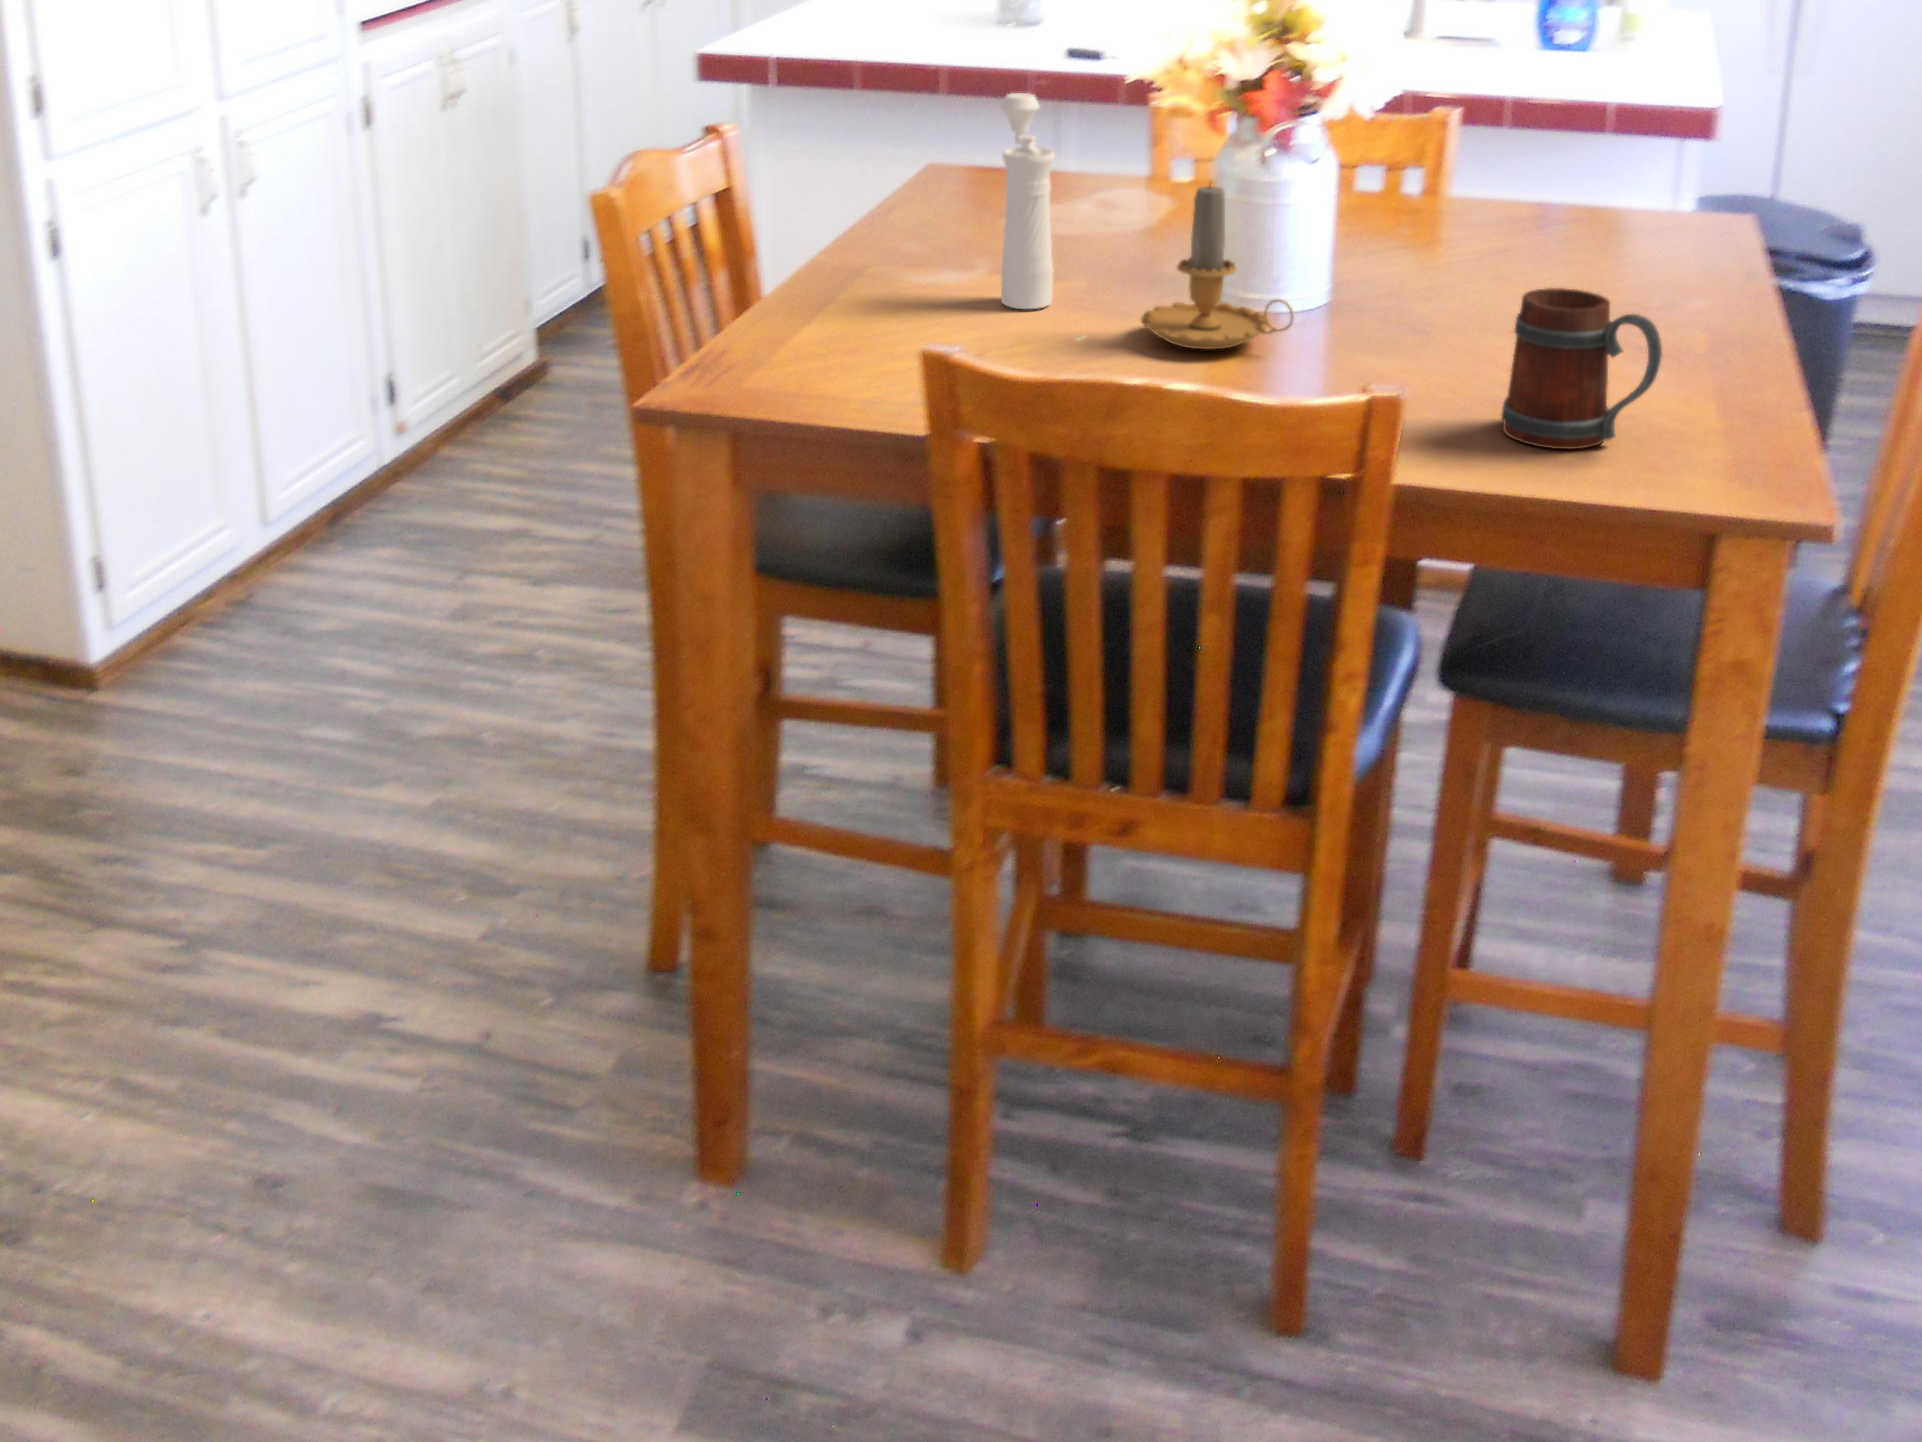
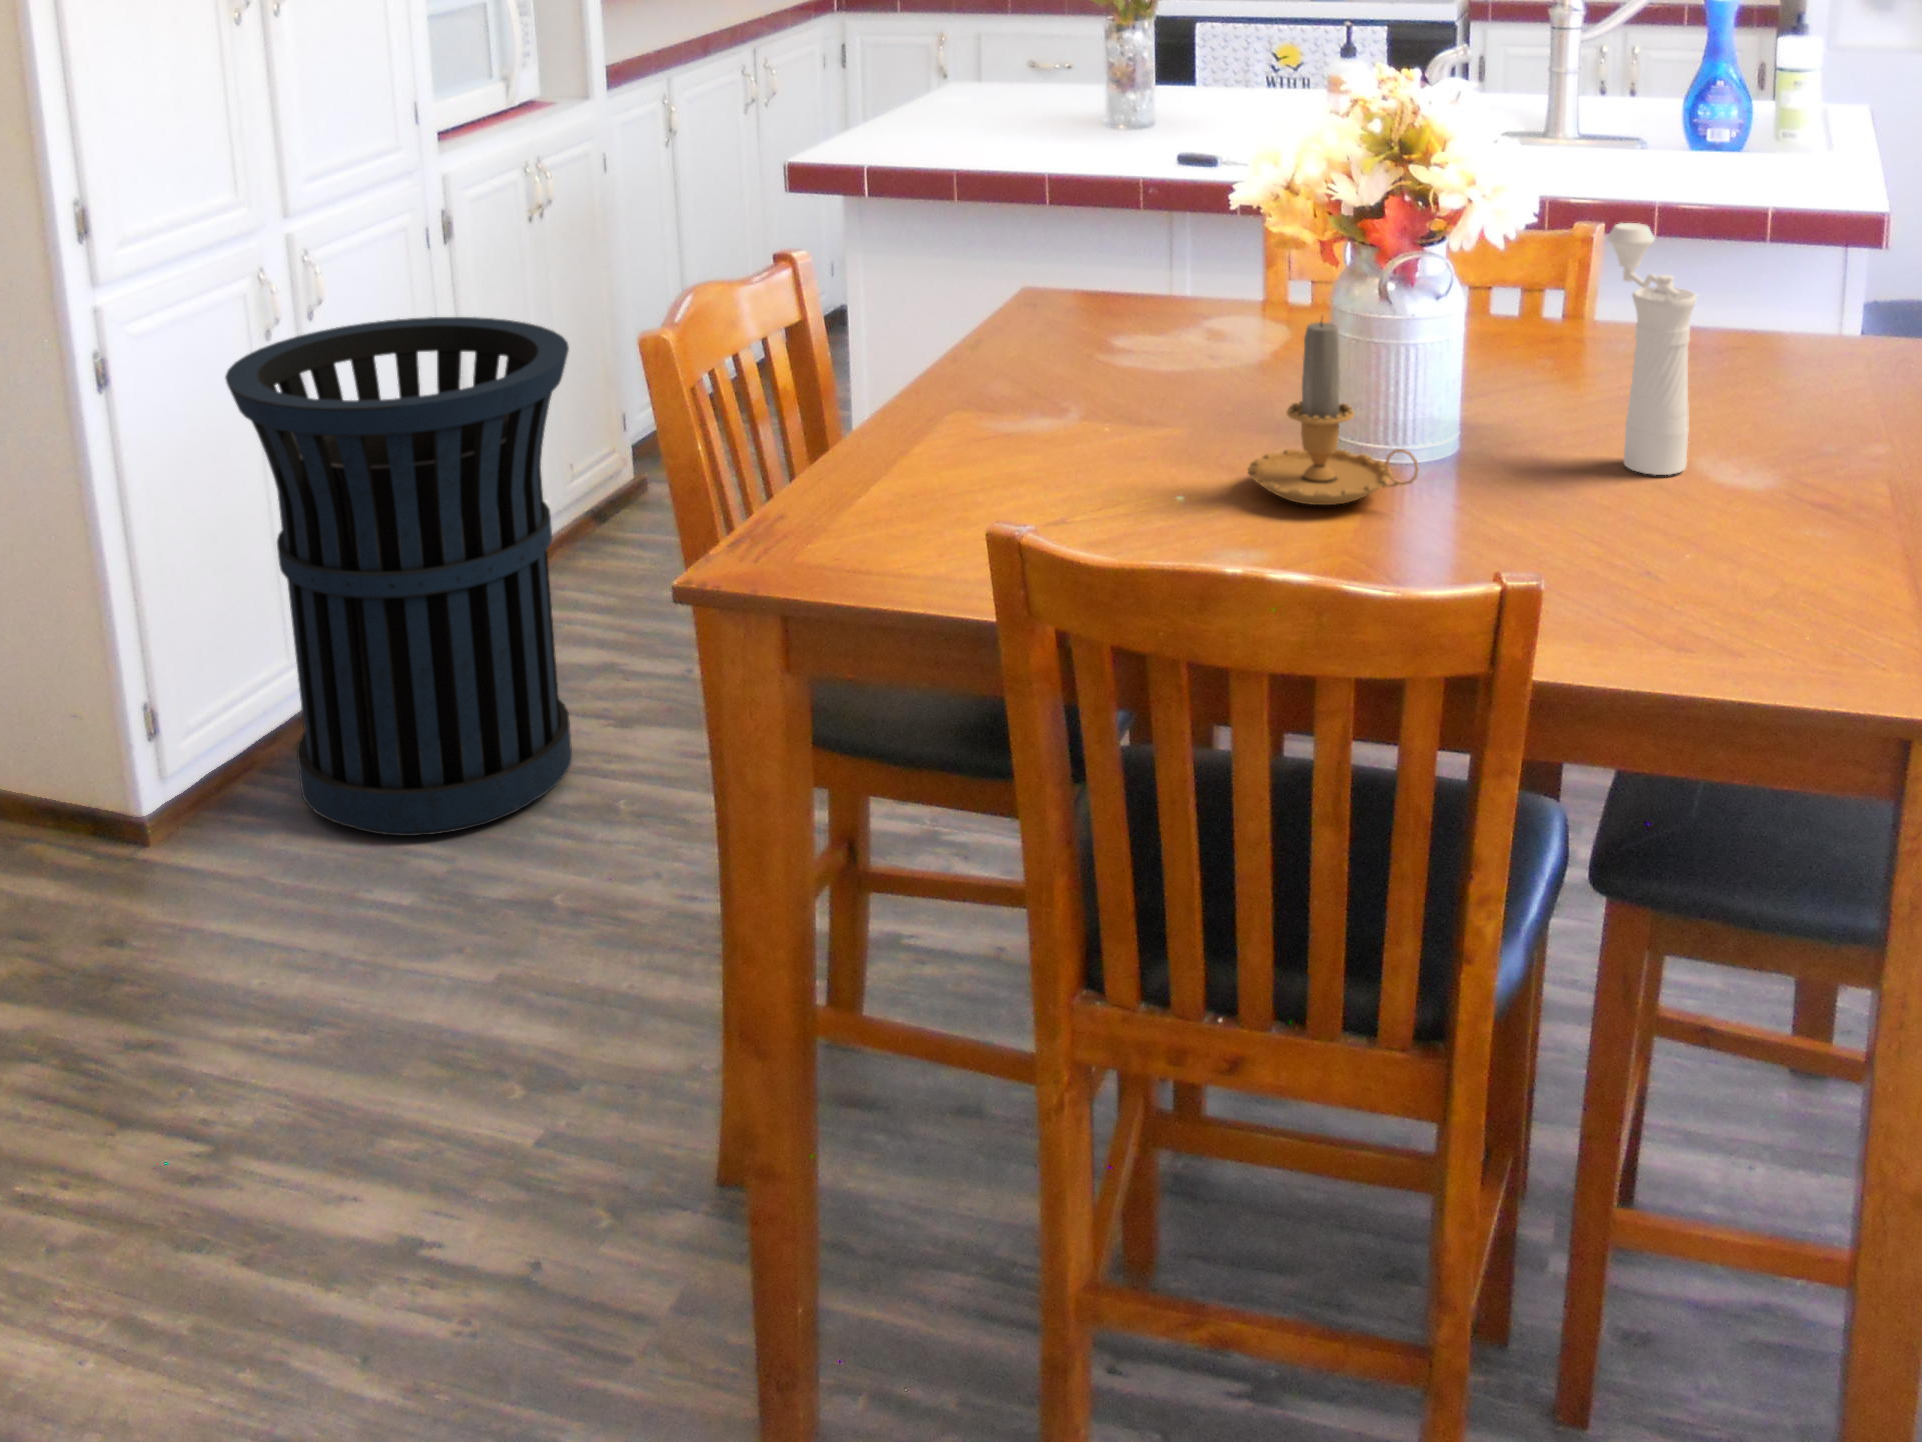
pepper mill: present [1001,93,1055,309] -> present [1608,223,1697,475]
trash can: none [170,198,494,680] -> present [225,317,572,836]
mug: present [1501,288,1662,449] -> none [1657,444,1842,631]

